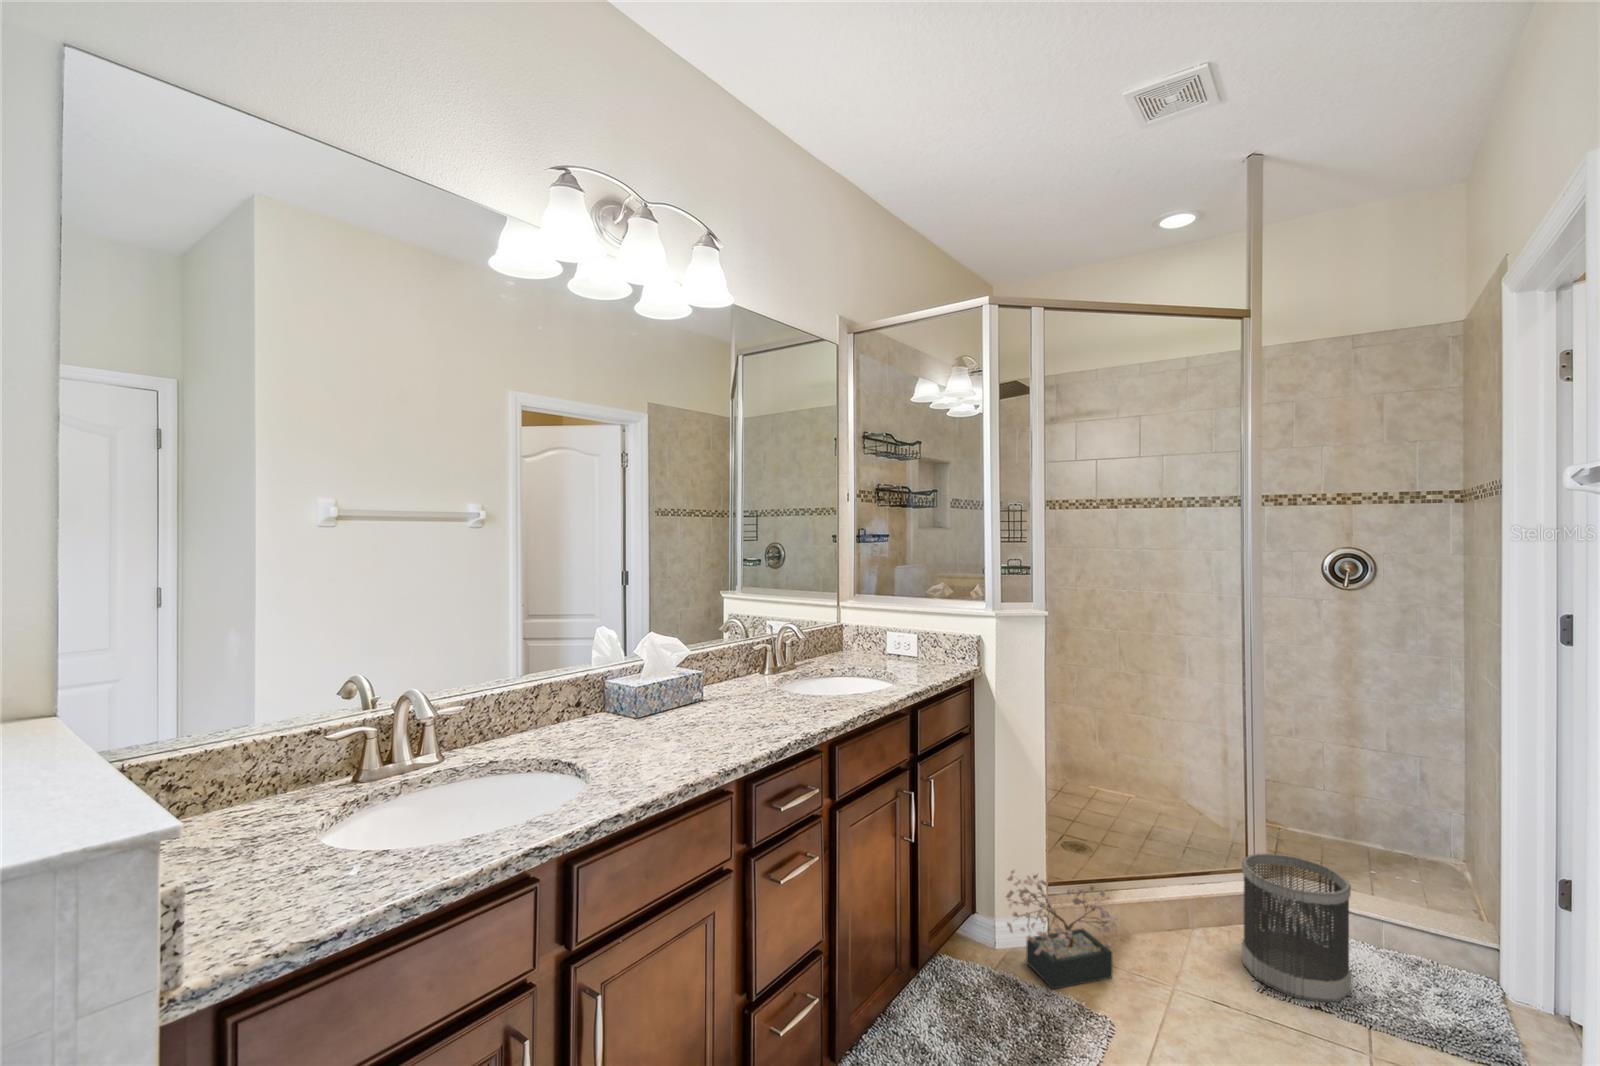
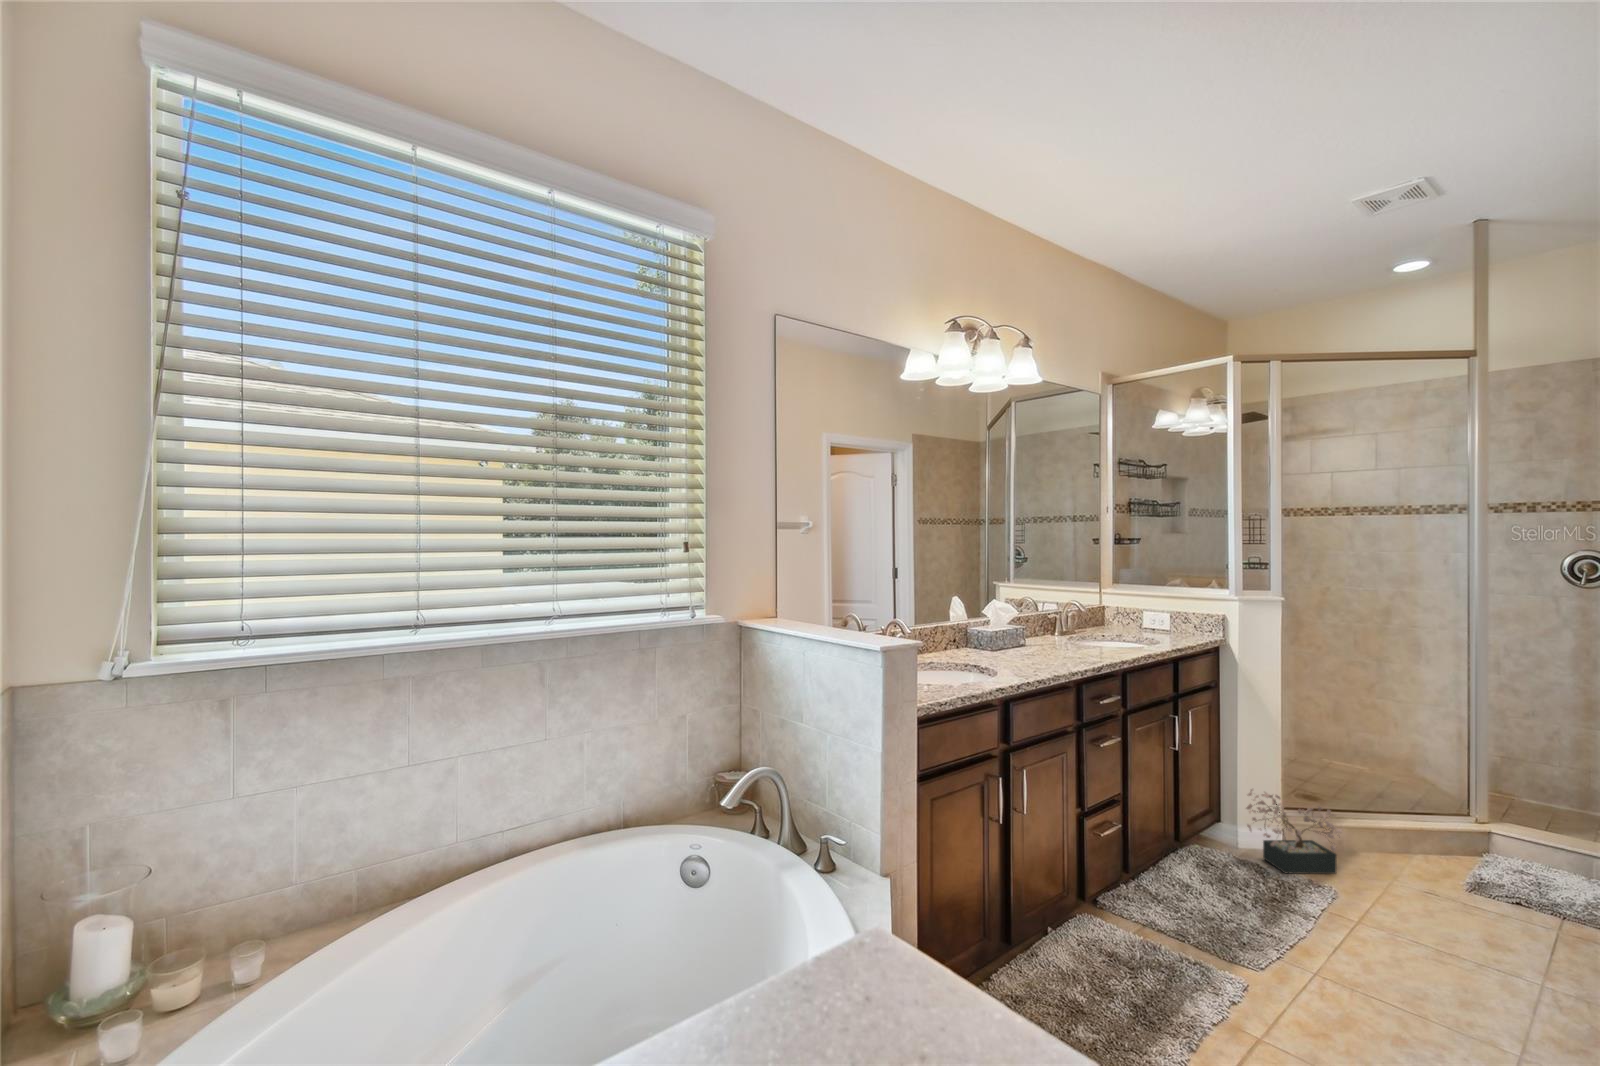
wastebasket: present [1242,853,1351,1002] -> none [1456,795,1554,906]

